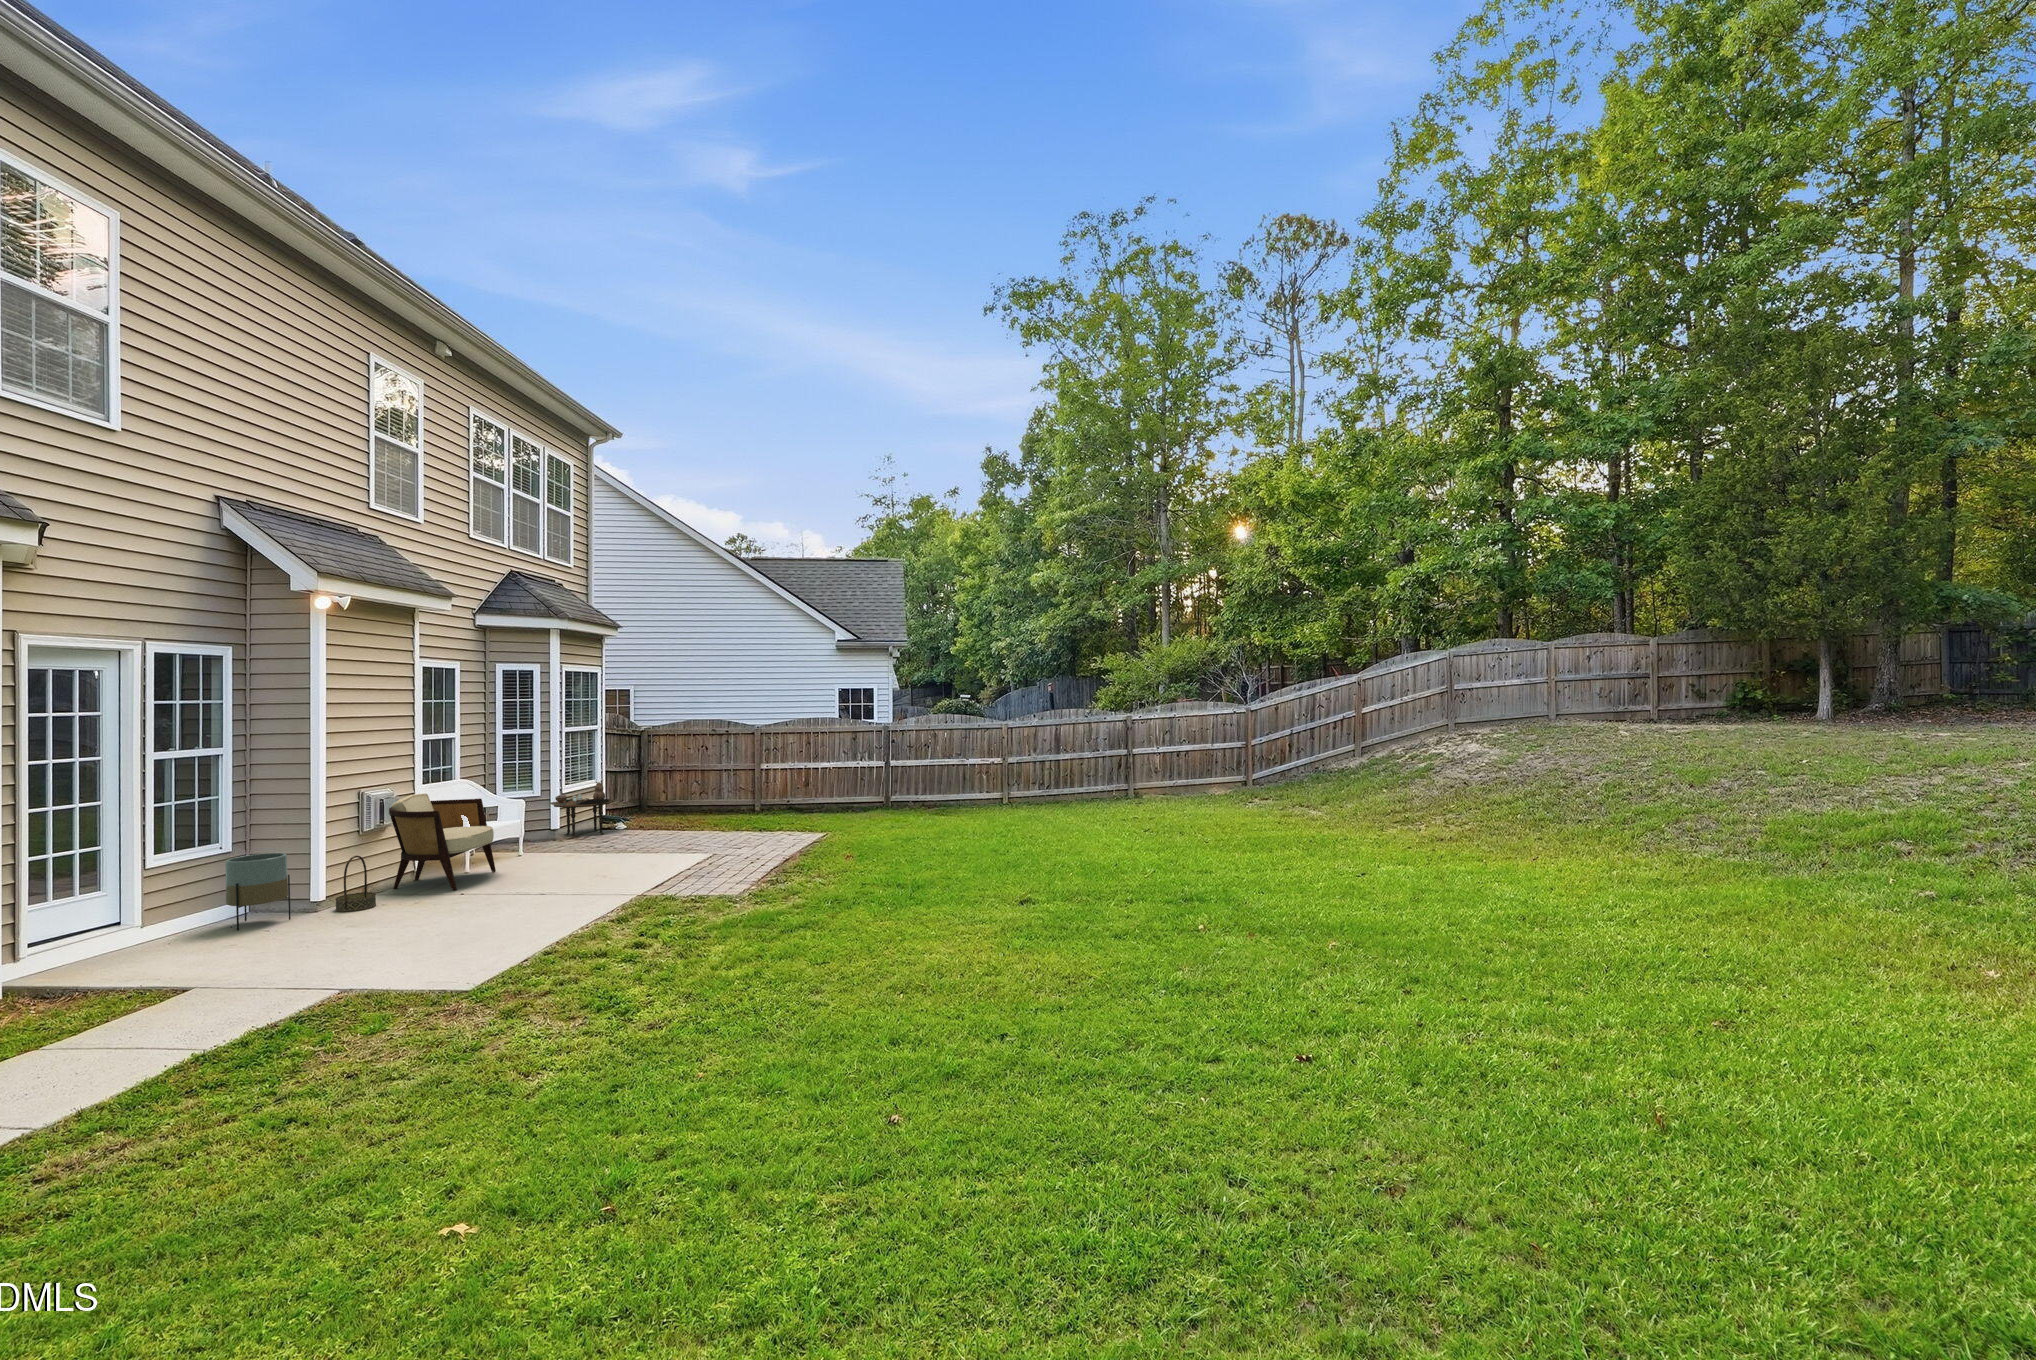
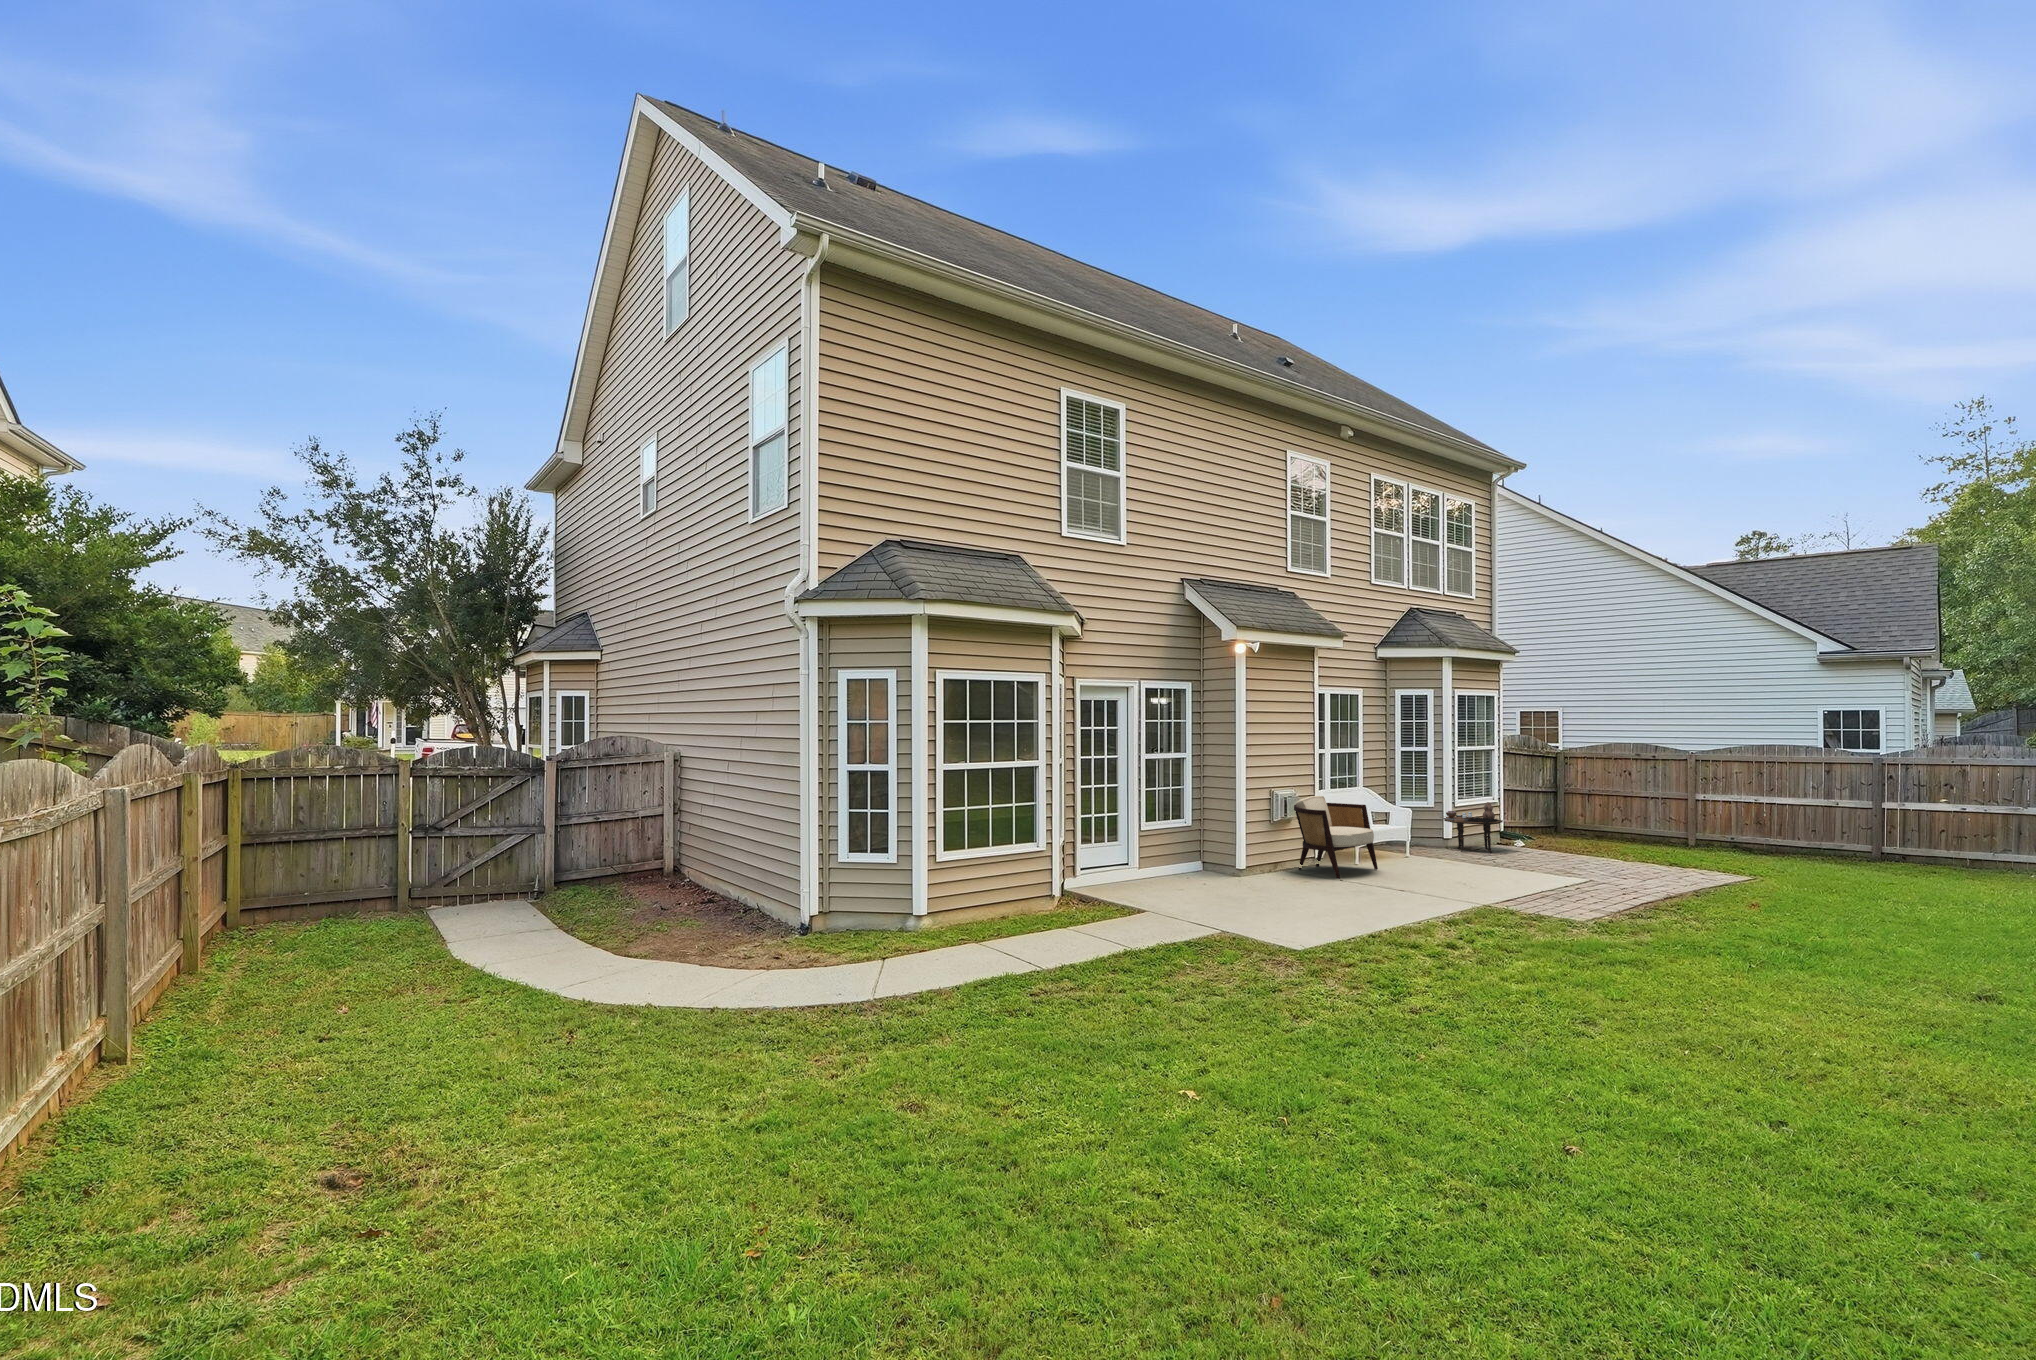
planter: present [225,853,291,930] -> none [1188,828,1225,879]
basket: present [335,855,376,912] -> none [1254,838,1280,880]

